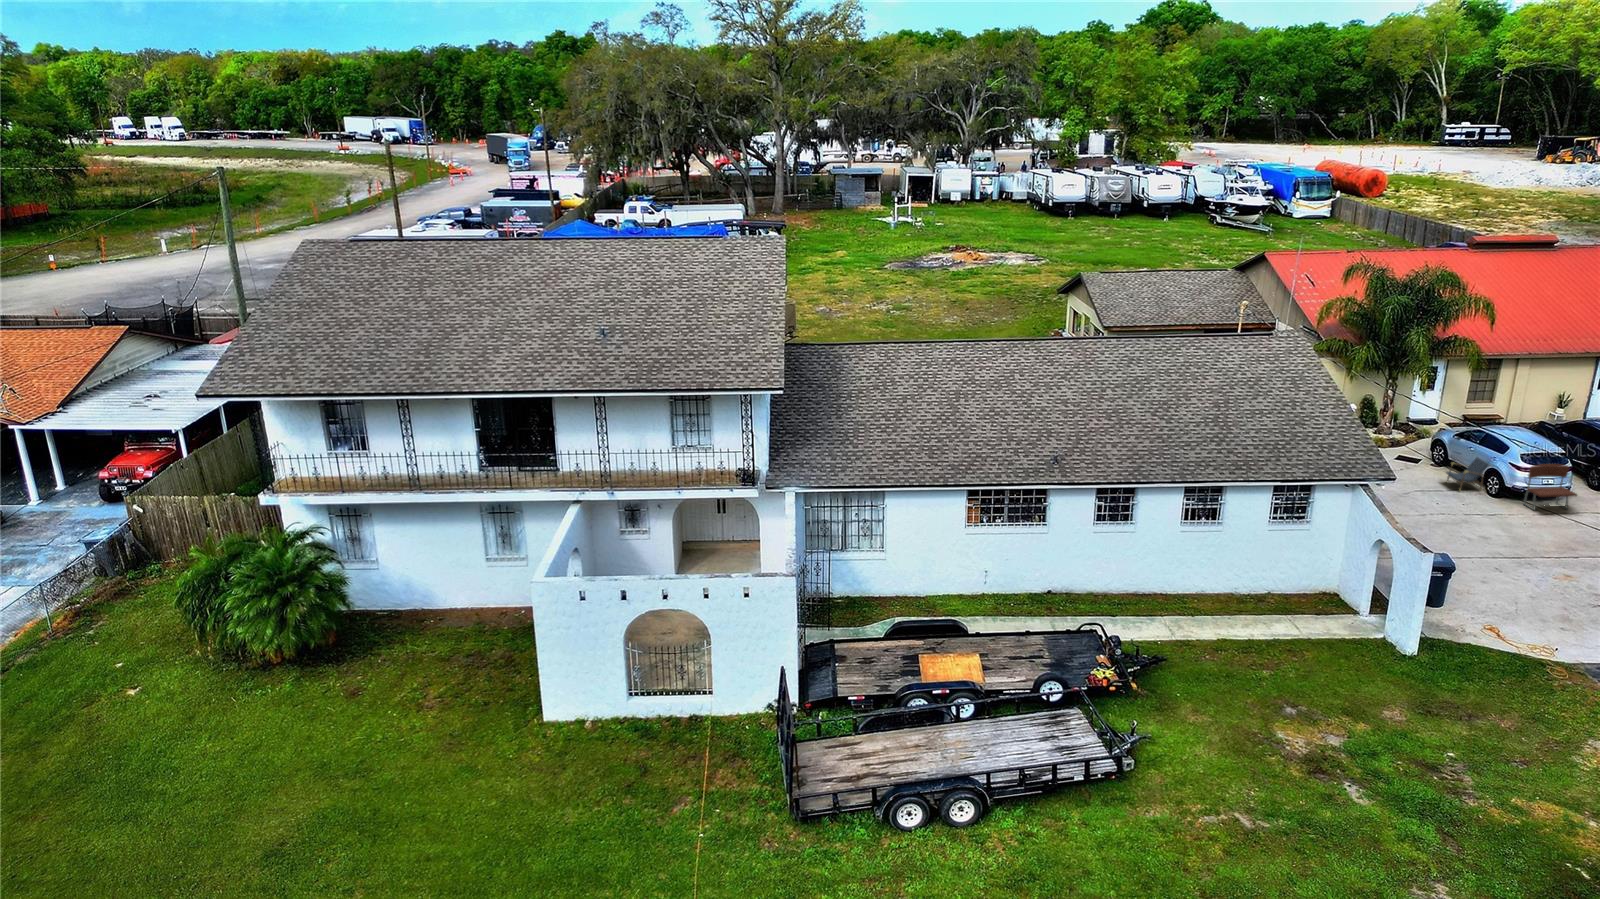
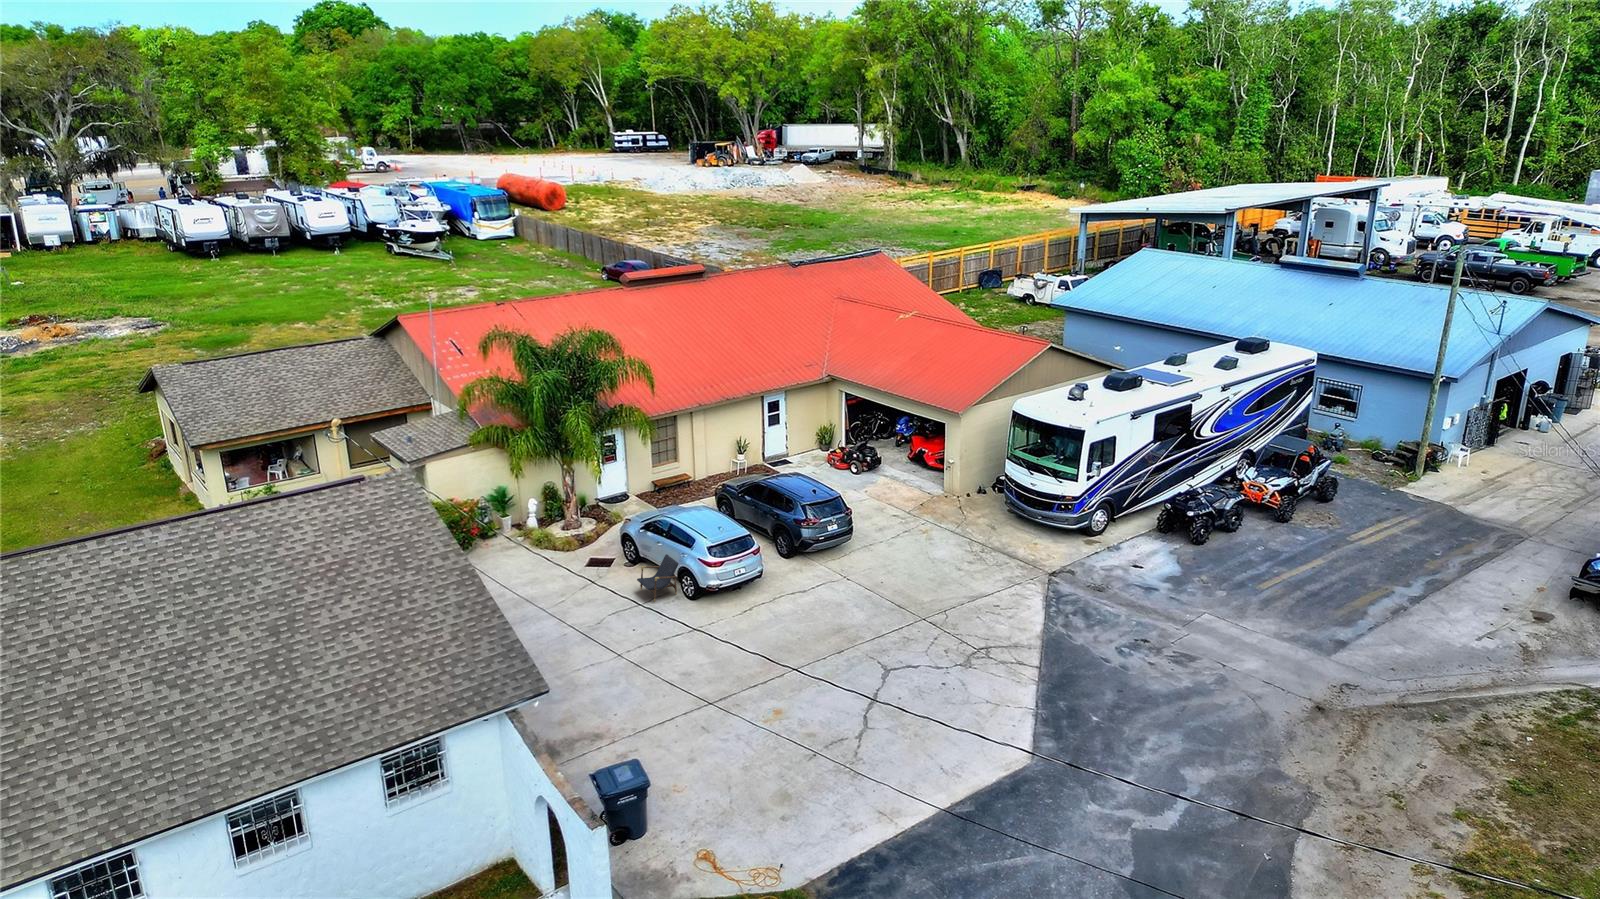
bench: present [1523,464,1577,510] -> none [718,552,767,613]

